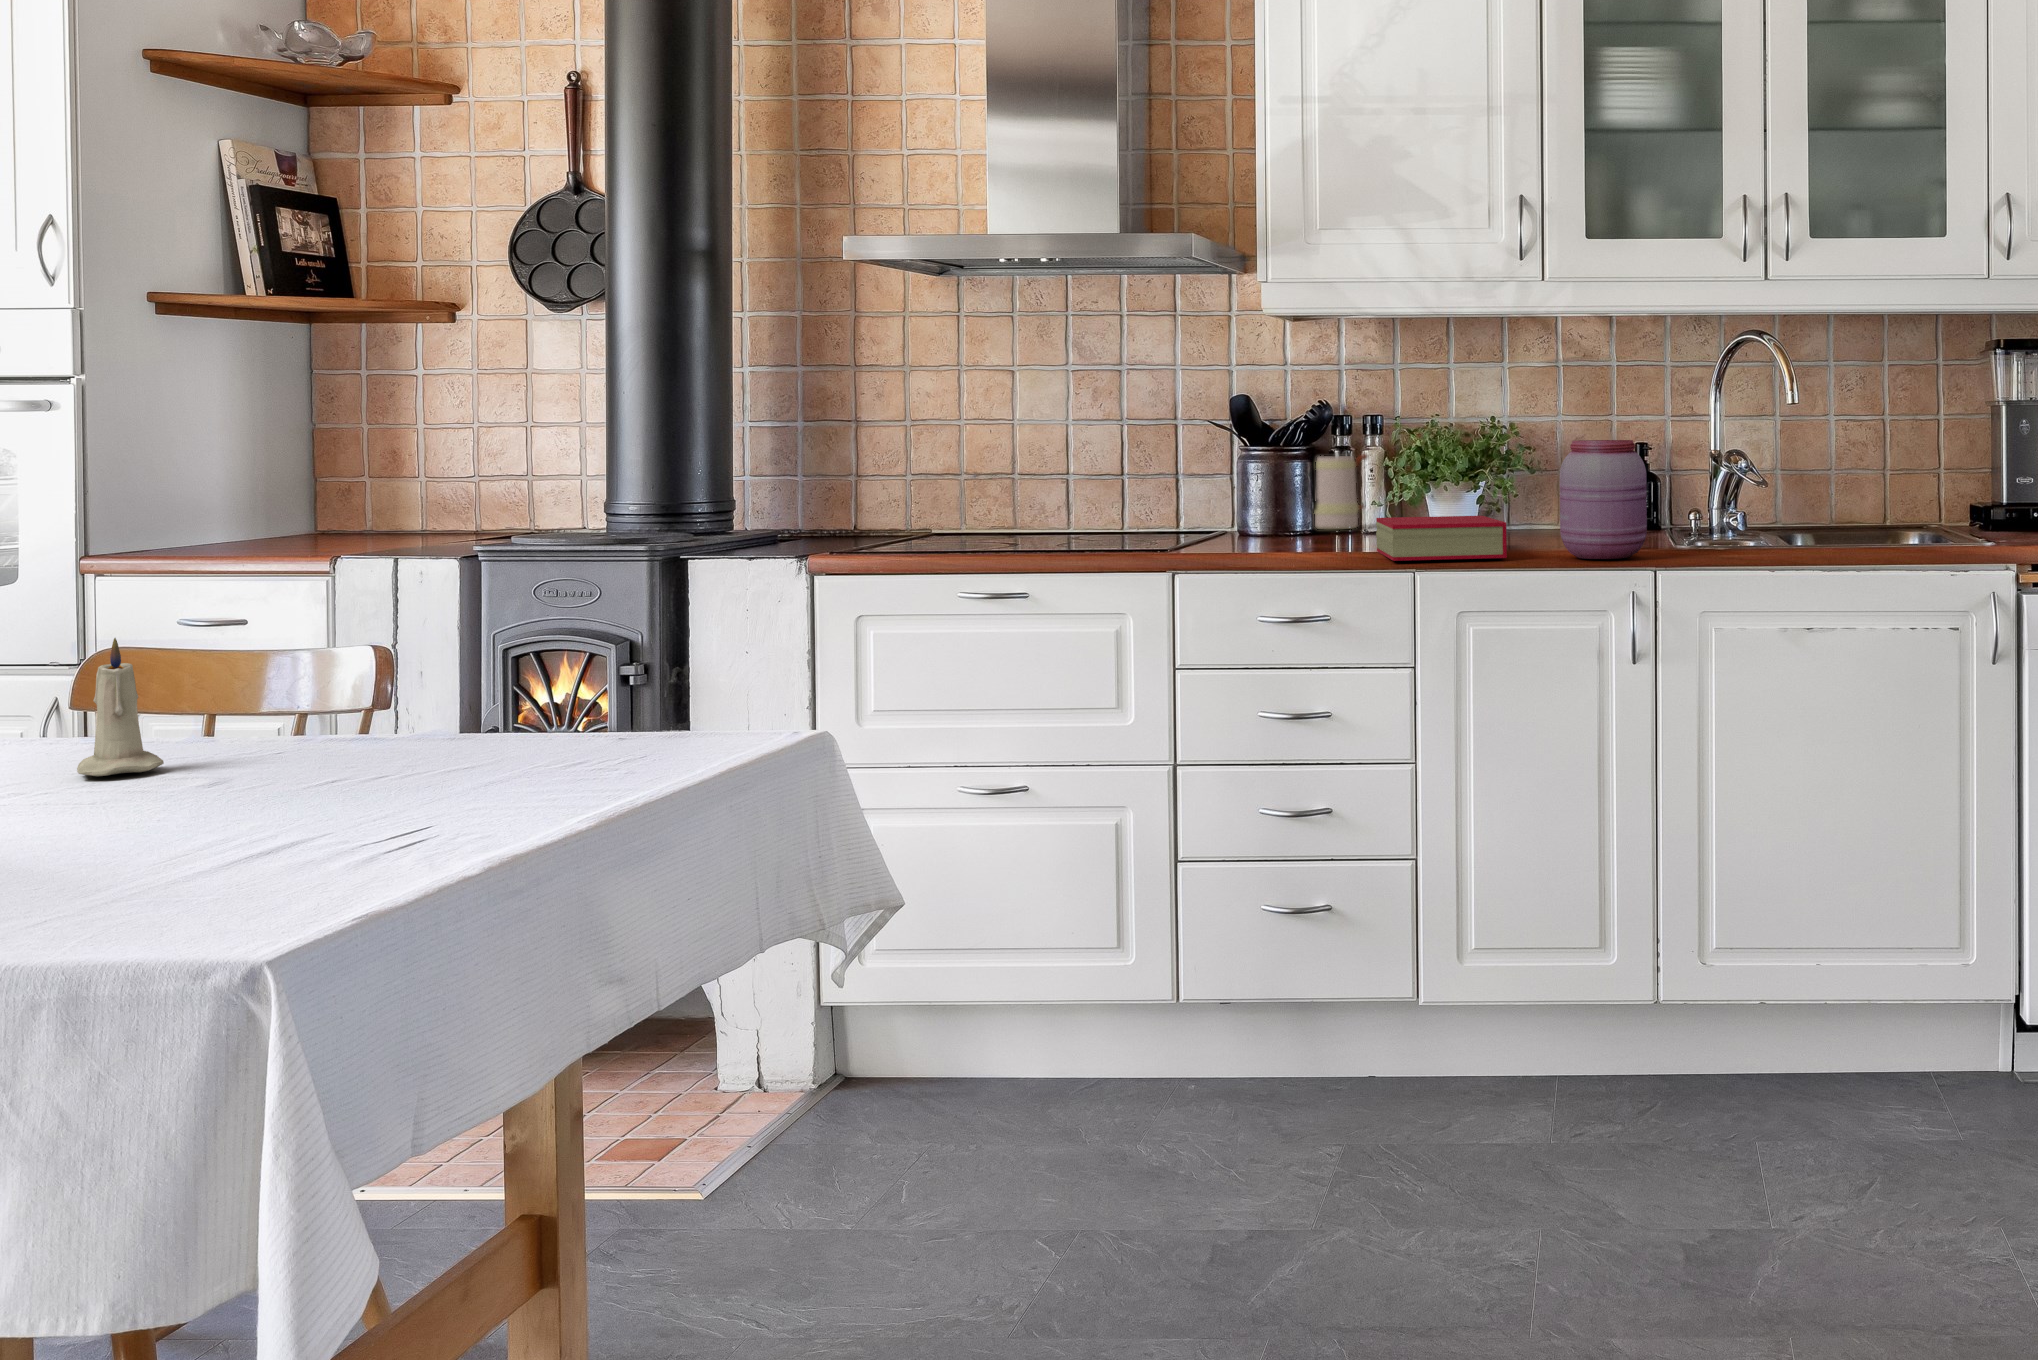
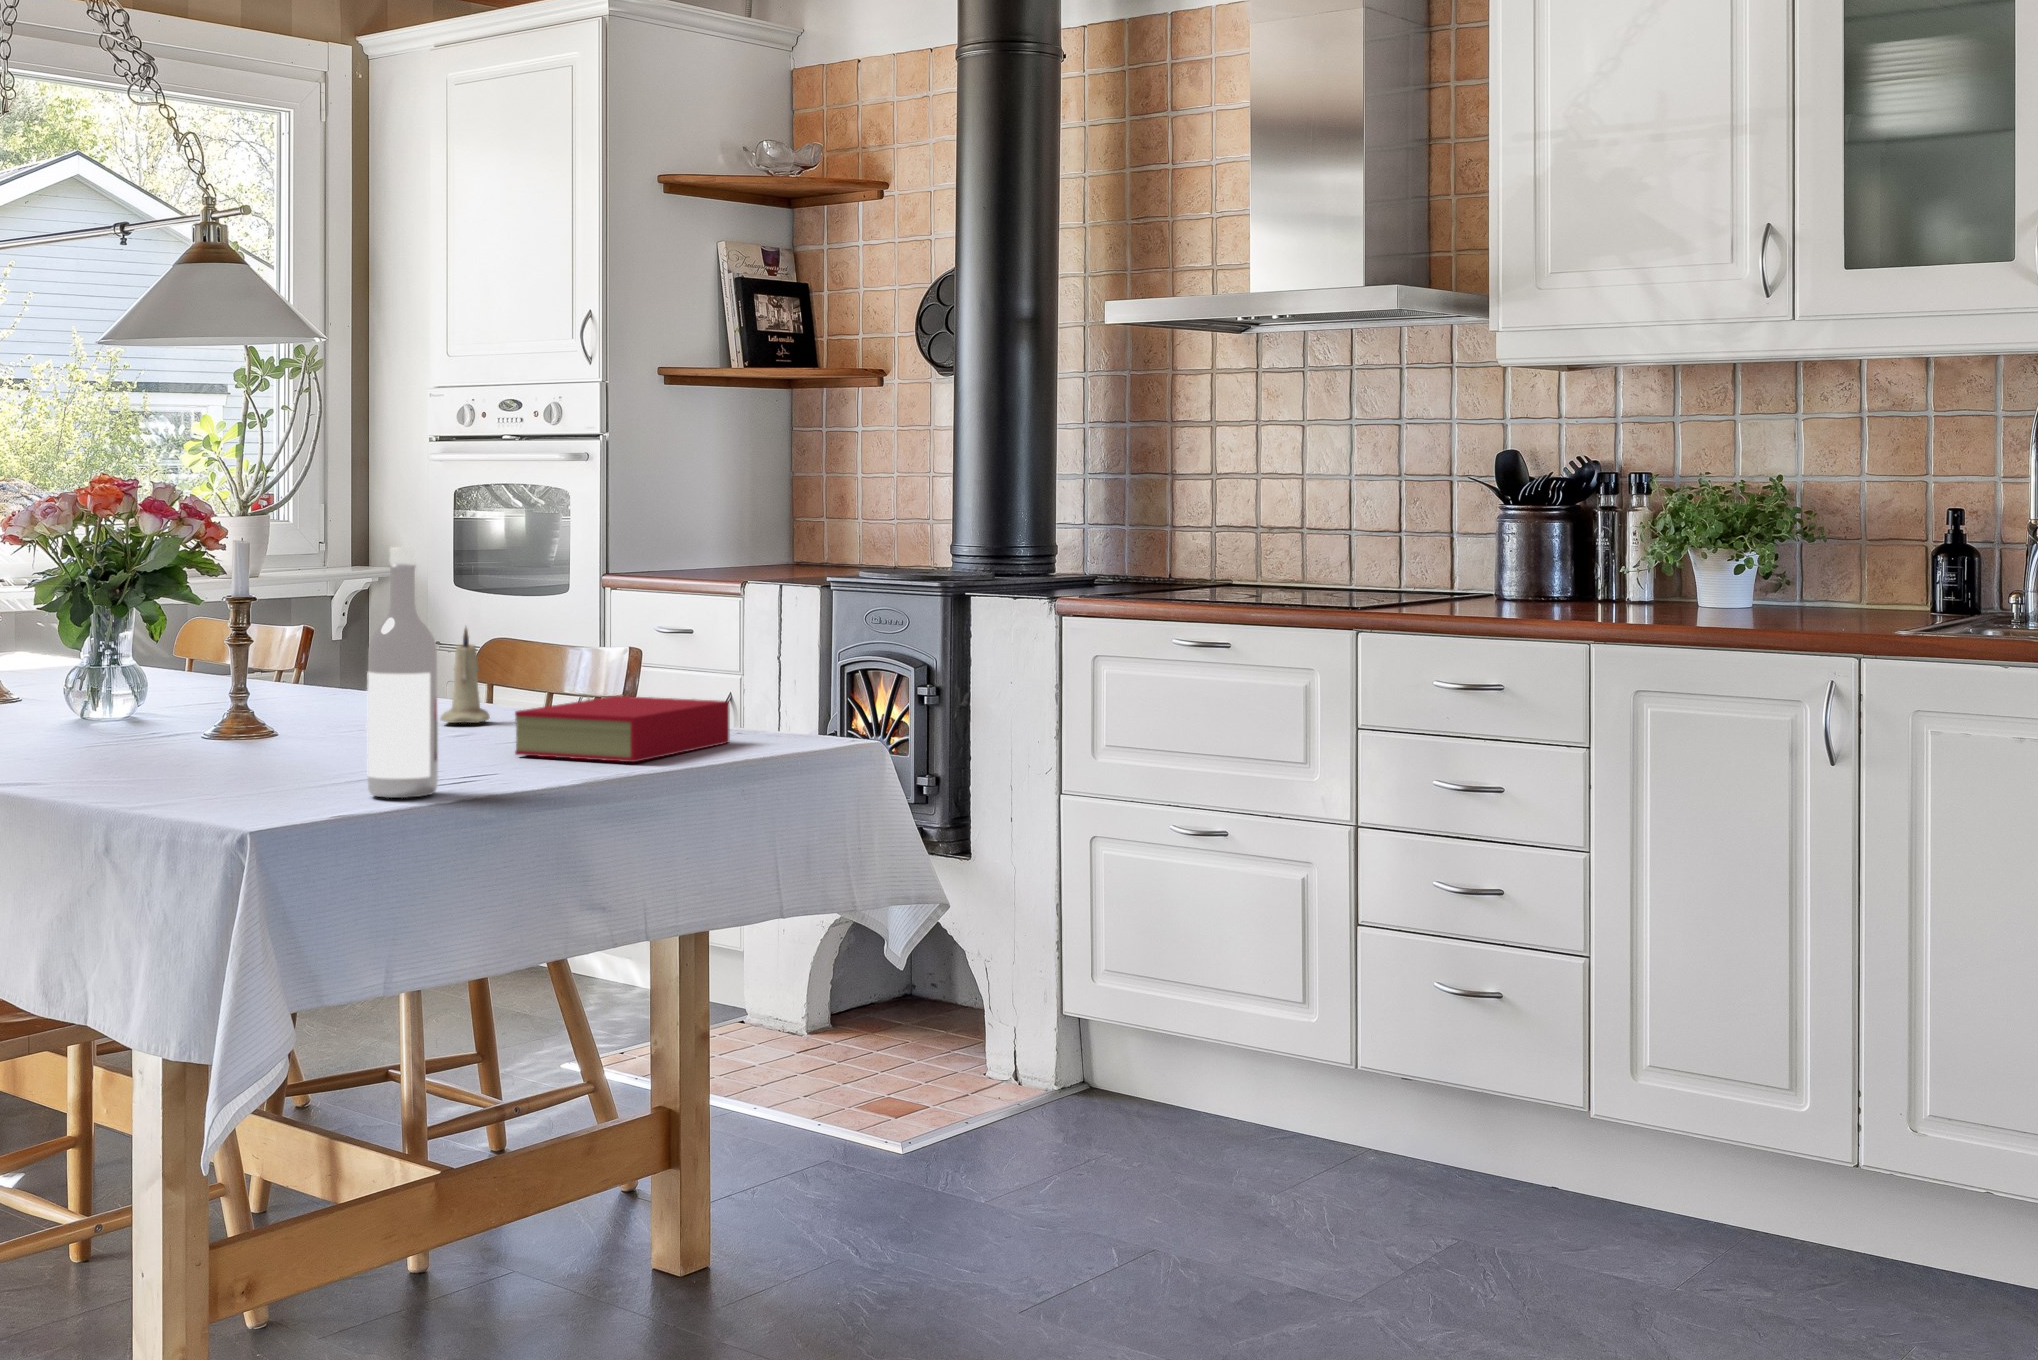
jar: present [1560,440,1647,559] -> none [1742,503,1848,639]
mug: present [1315,454,1368,529] -> none [1575,515,1647,597]
book: present [1376,516,1507,561] -> present [515,696,730,762]
wine bottle: none [182,534,308,906] -> present [366,547,438,798]

